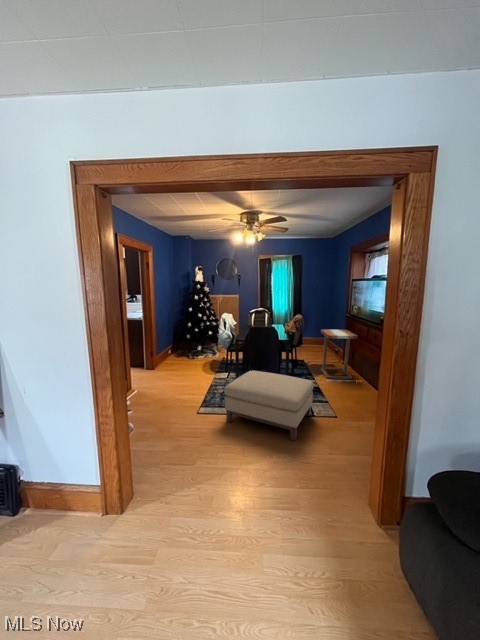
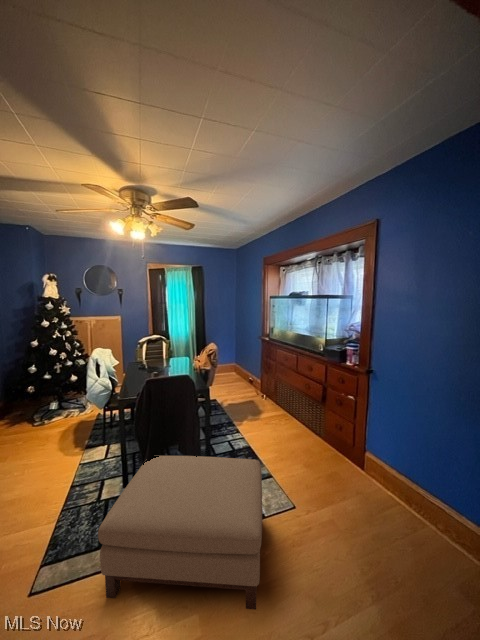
side table: present [321,329,357,379] -> none [238,358,294,432]

